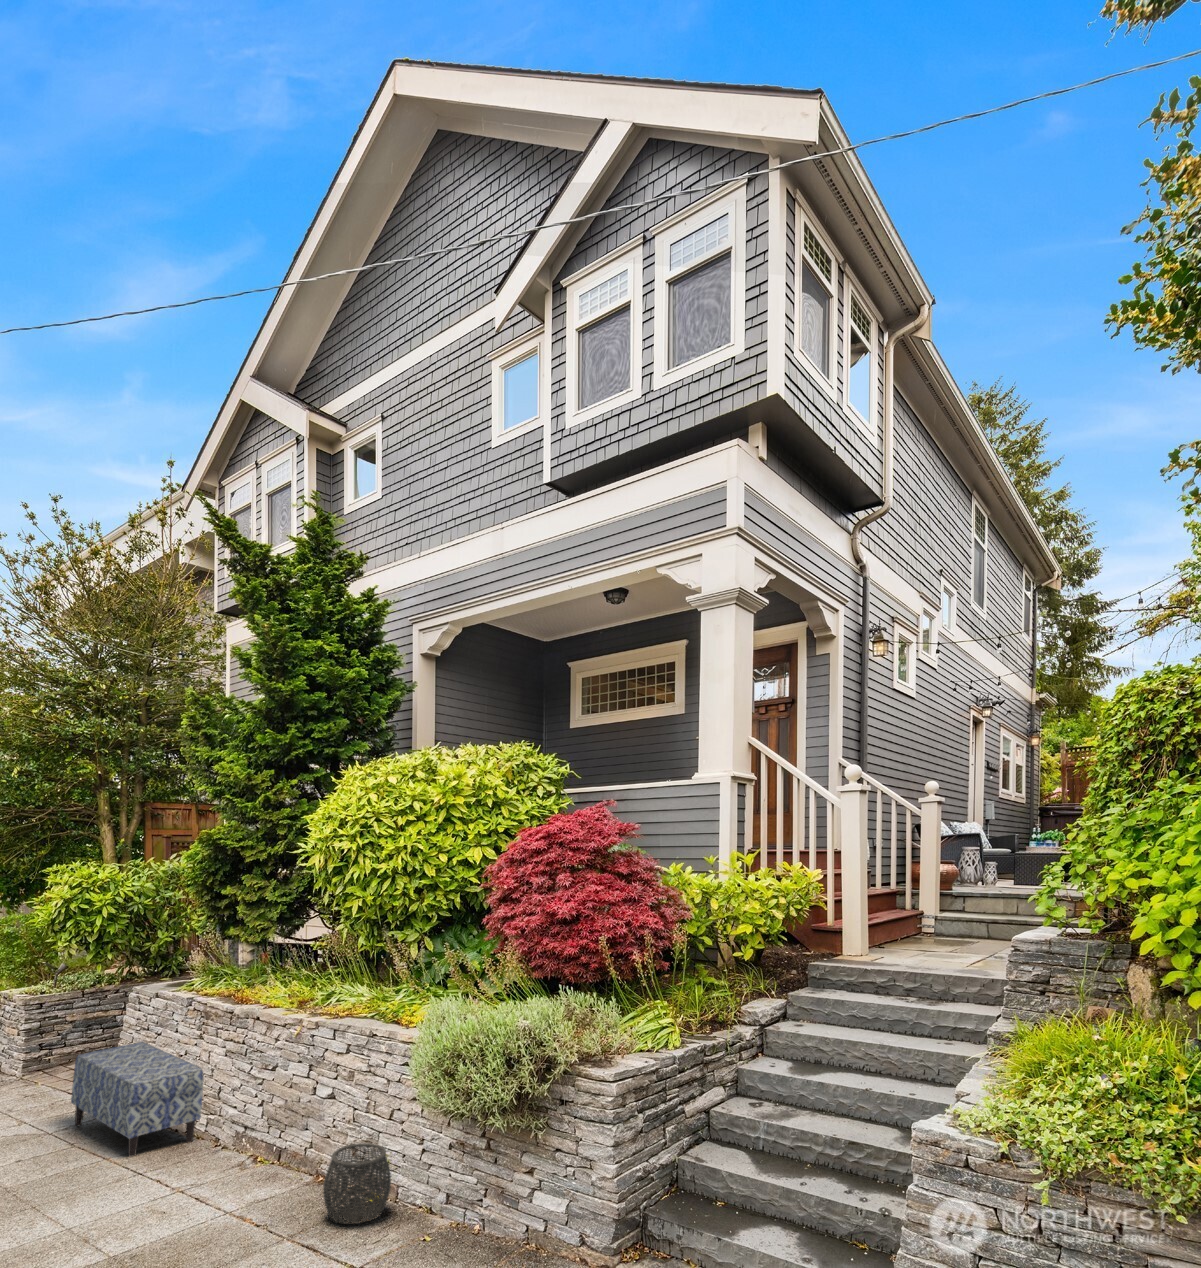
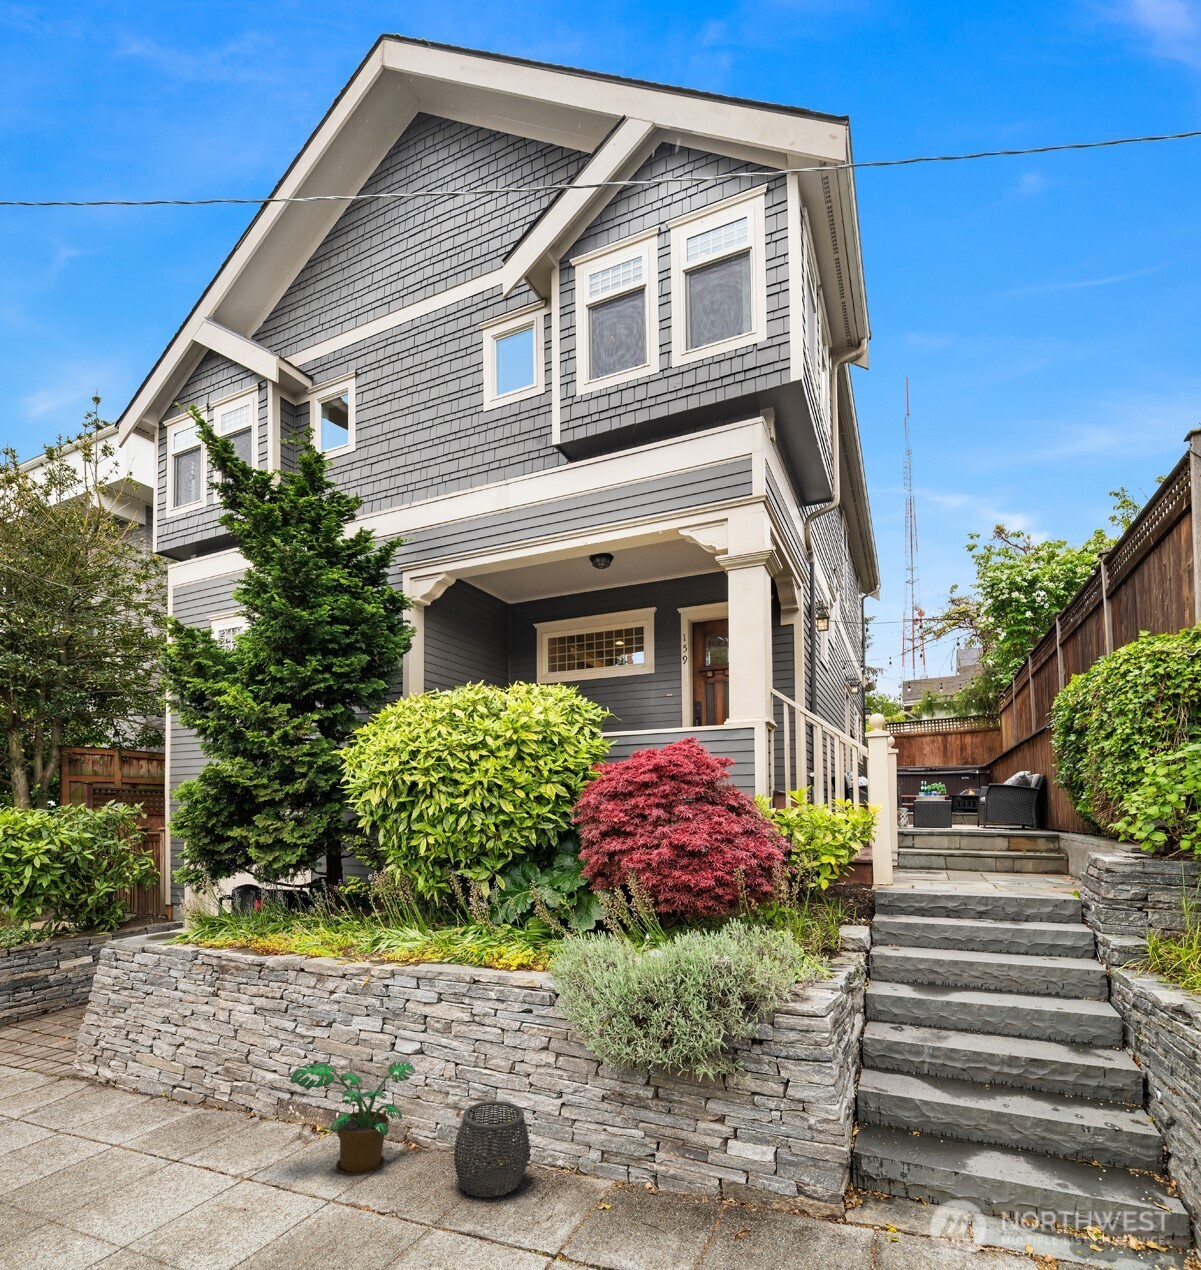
bench: present [71,1042,203,1157] -> none [45,1003,229,1143]
potted plant: none [212,1101,322,1200] -> present [289,1061,416,1175]

